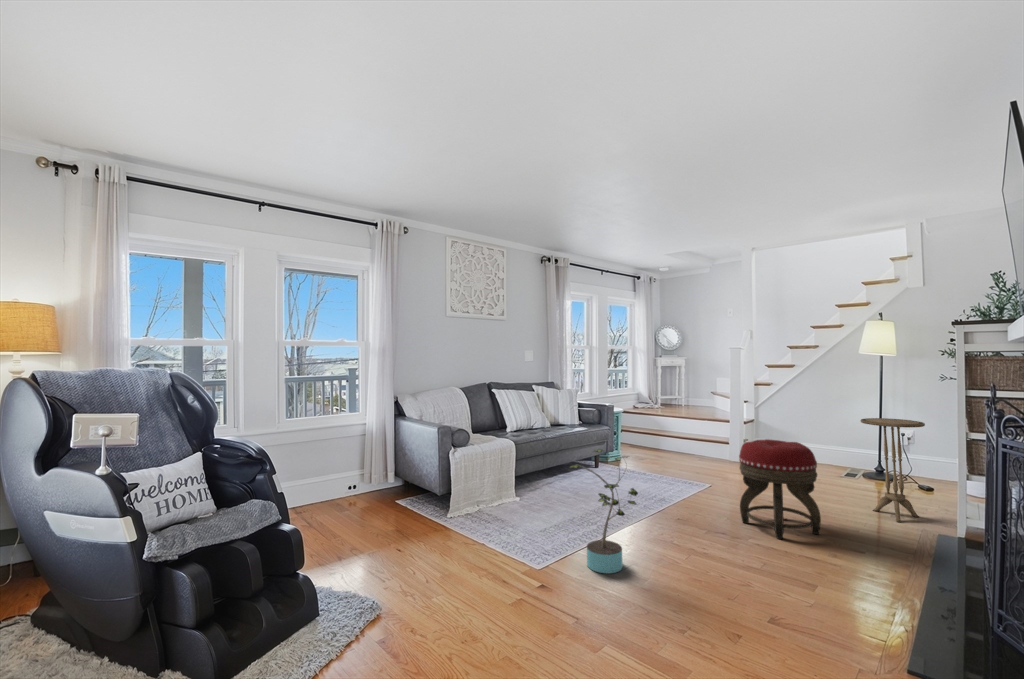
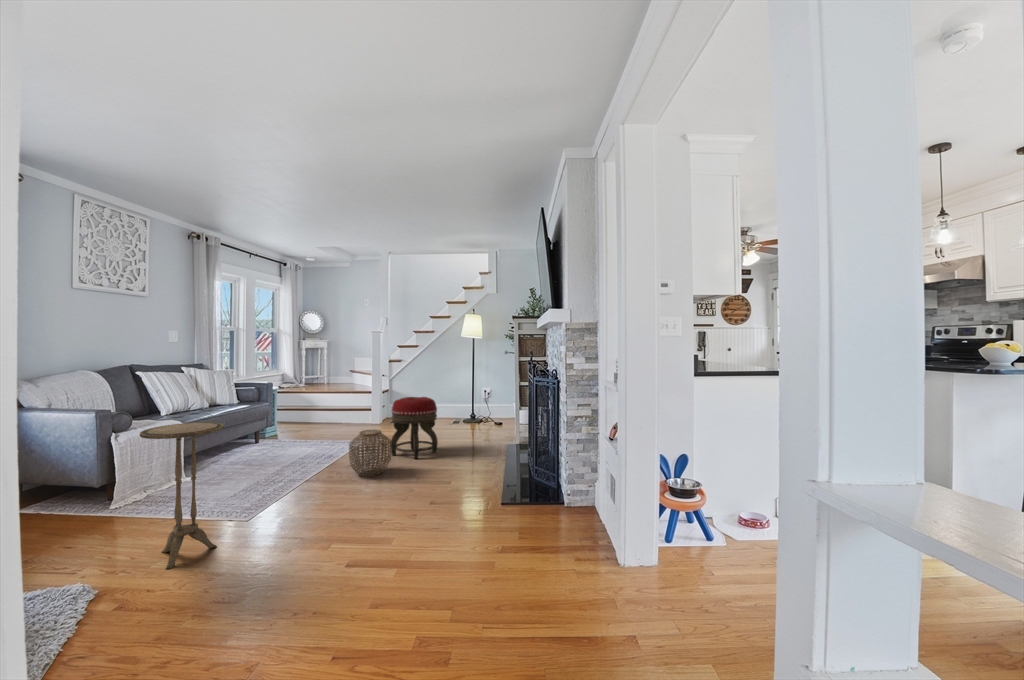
side table: present [861,418,925,522] -> present [140,422,224,569]
potted plant: present [569,449,638,573] -> none [282,412,340,504]
woven basket: none [667,482,729,553] -> present [349,430,392,477]

